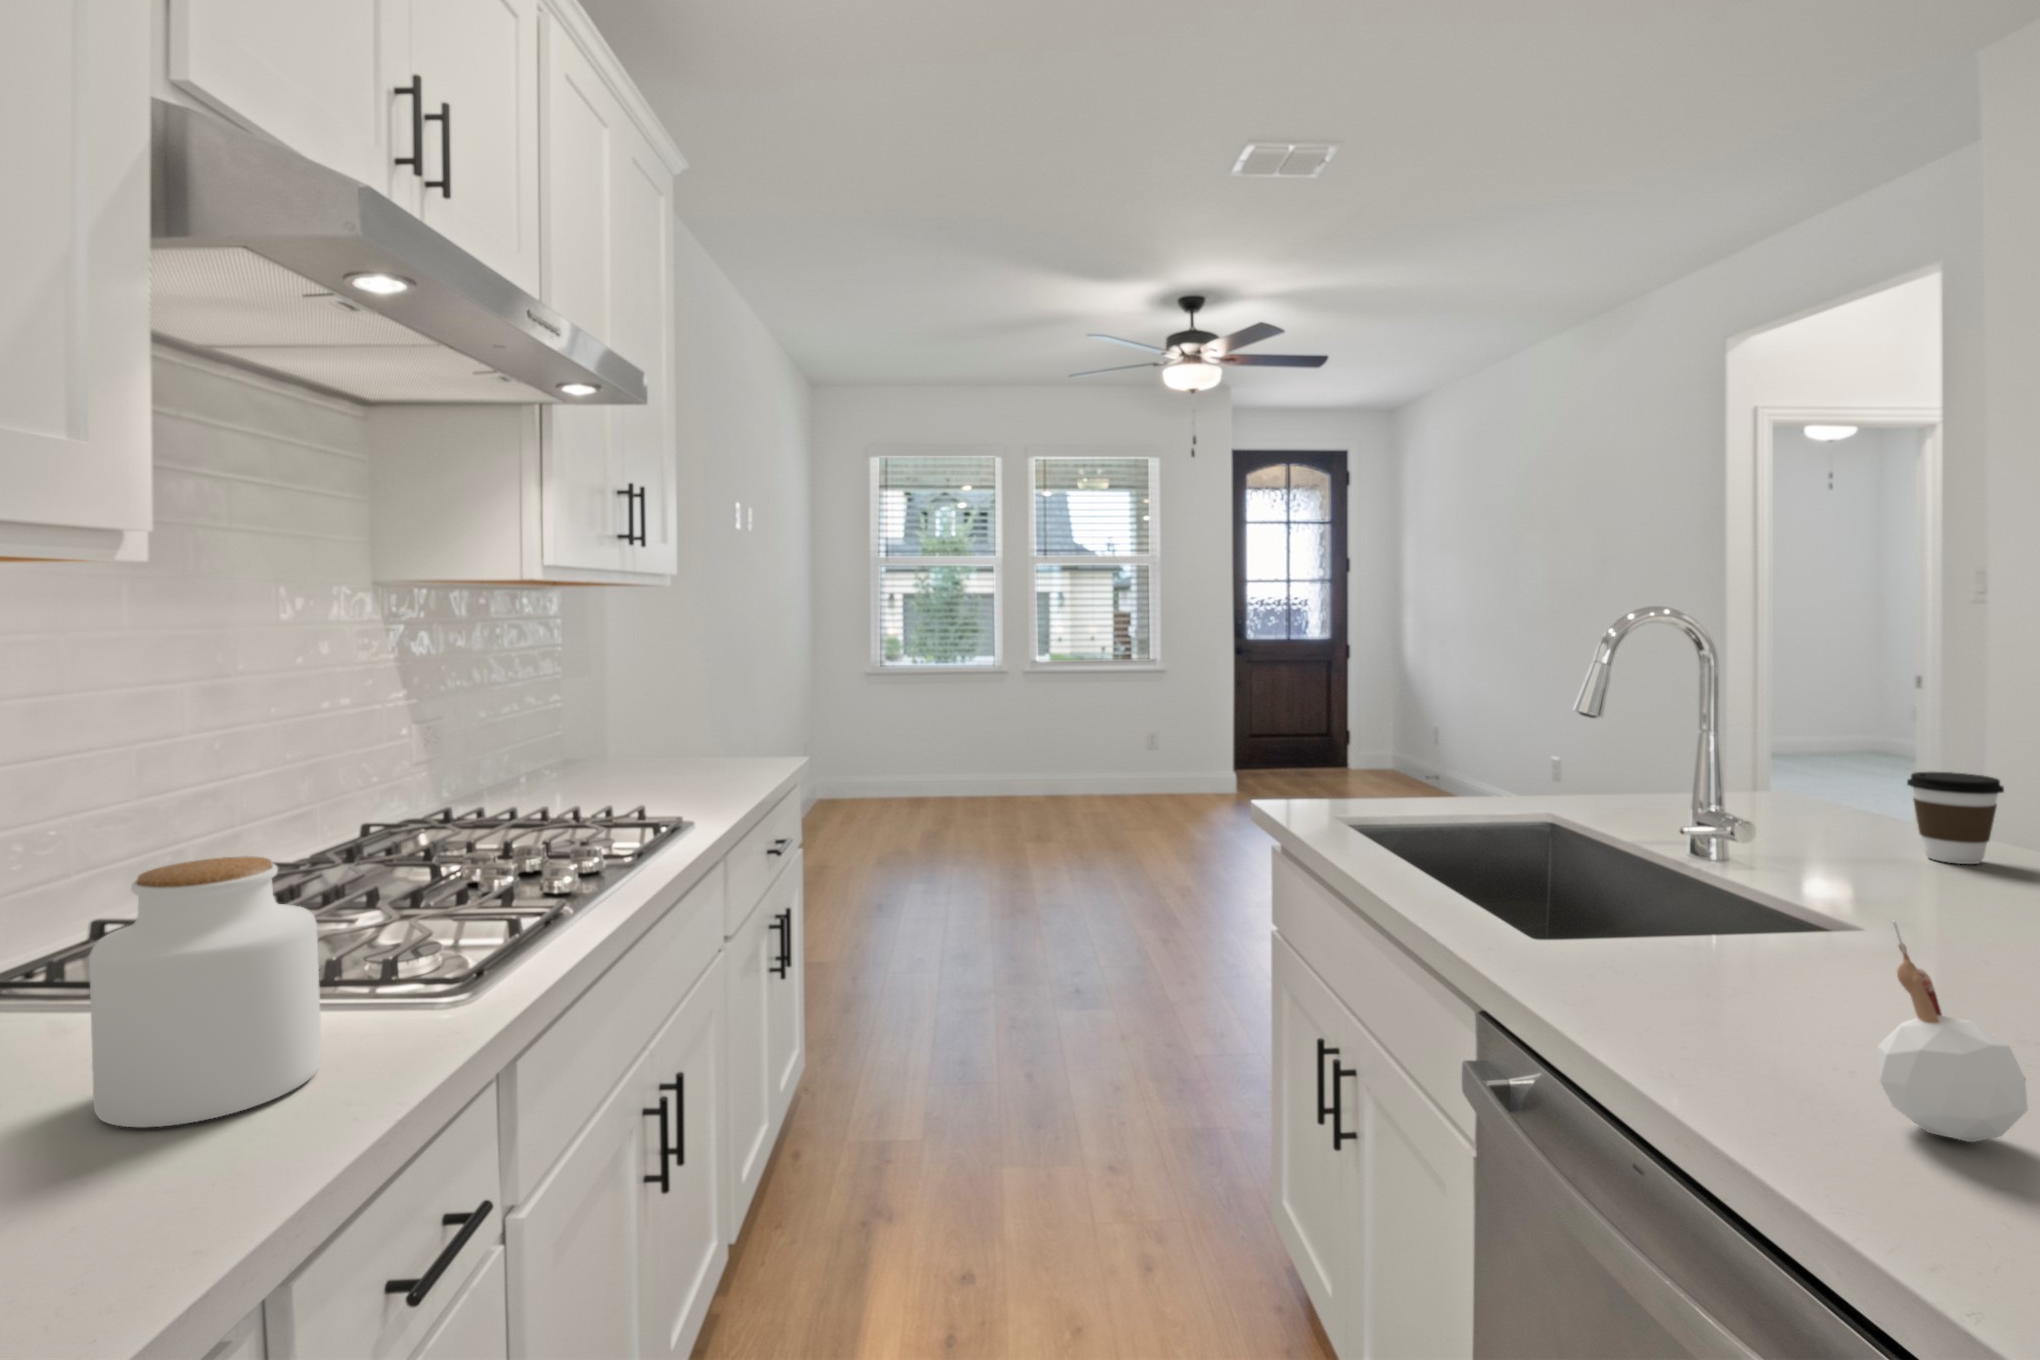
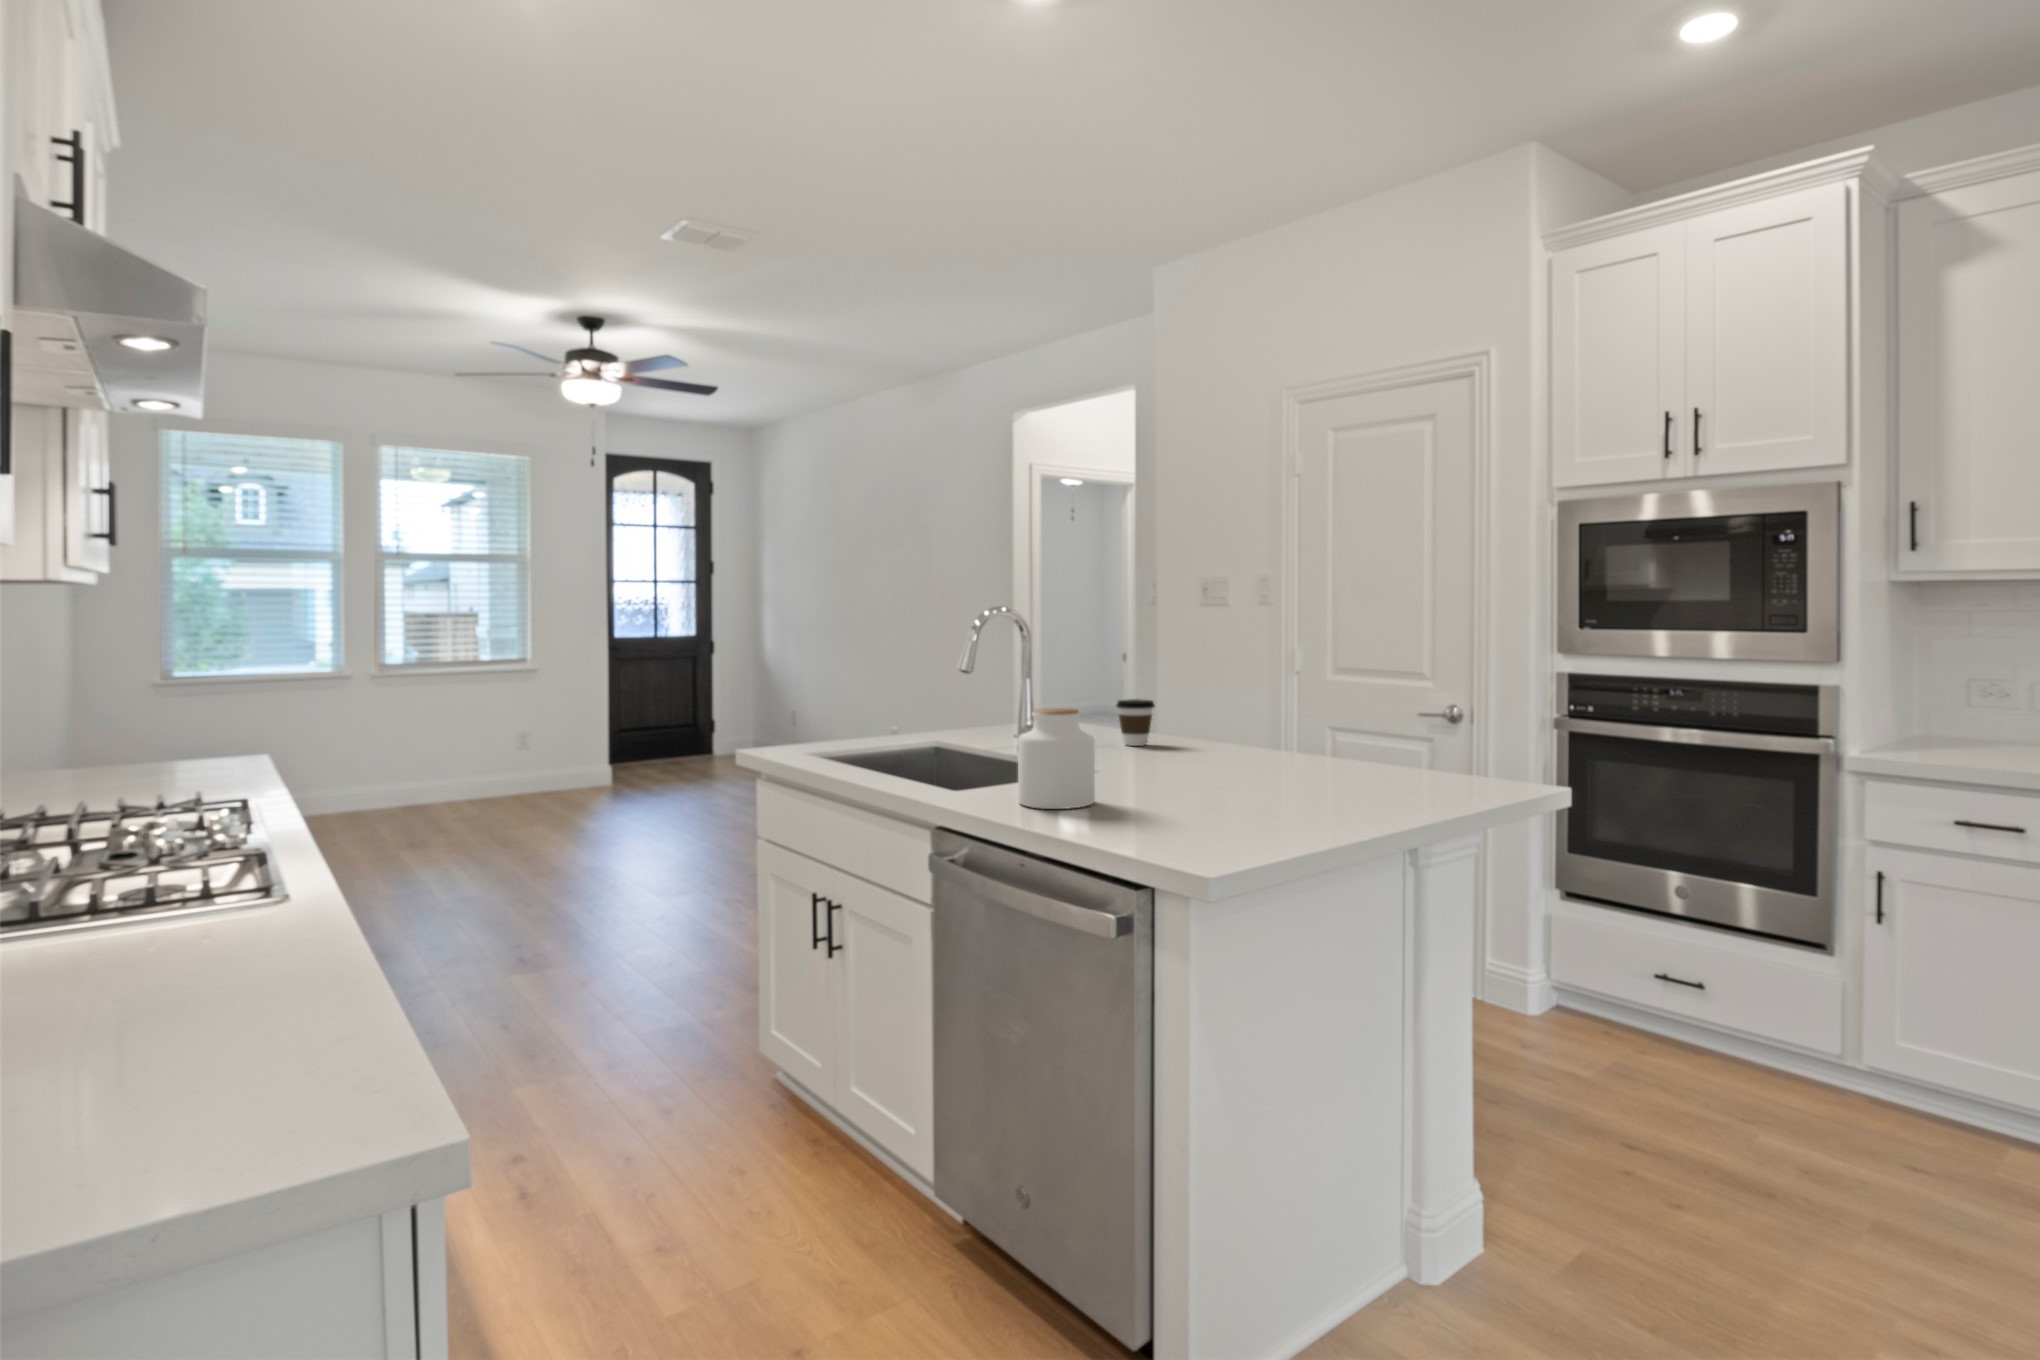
jar: present [89,856,322,1127] -> present [1018,708,1095,809]
candle: present [1878,921,2028,1142] -> none [1104,740,1149,820]

